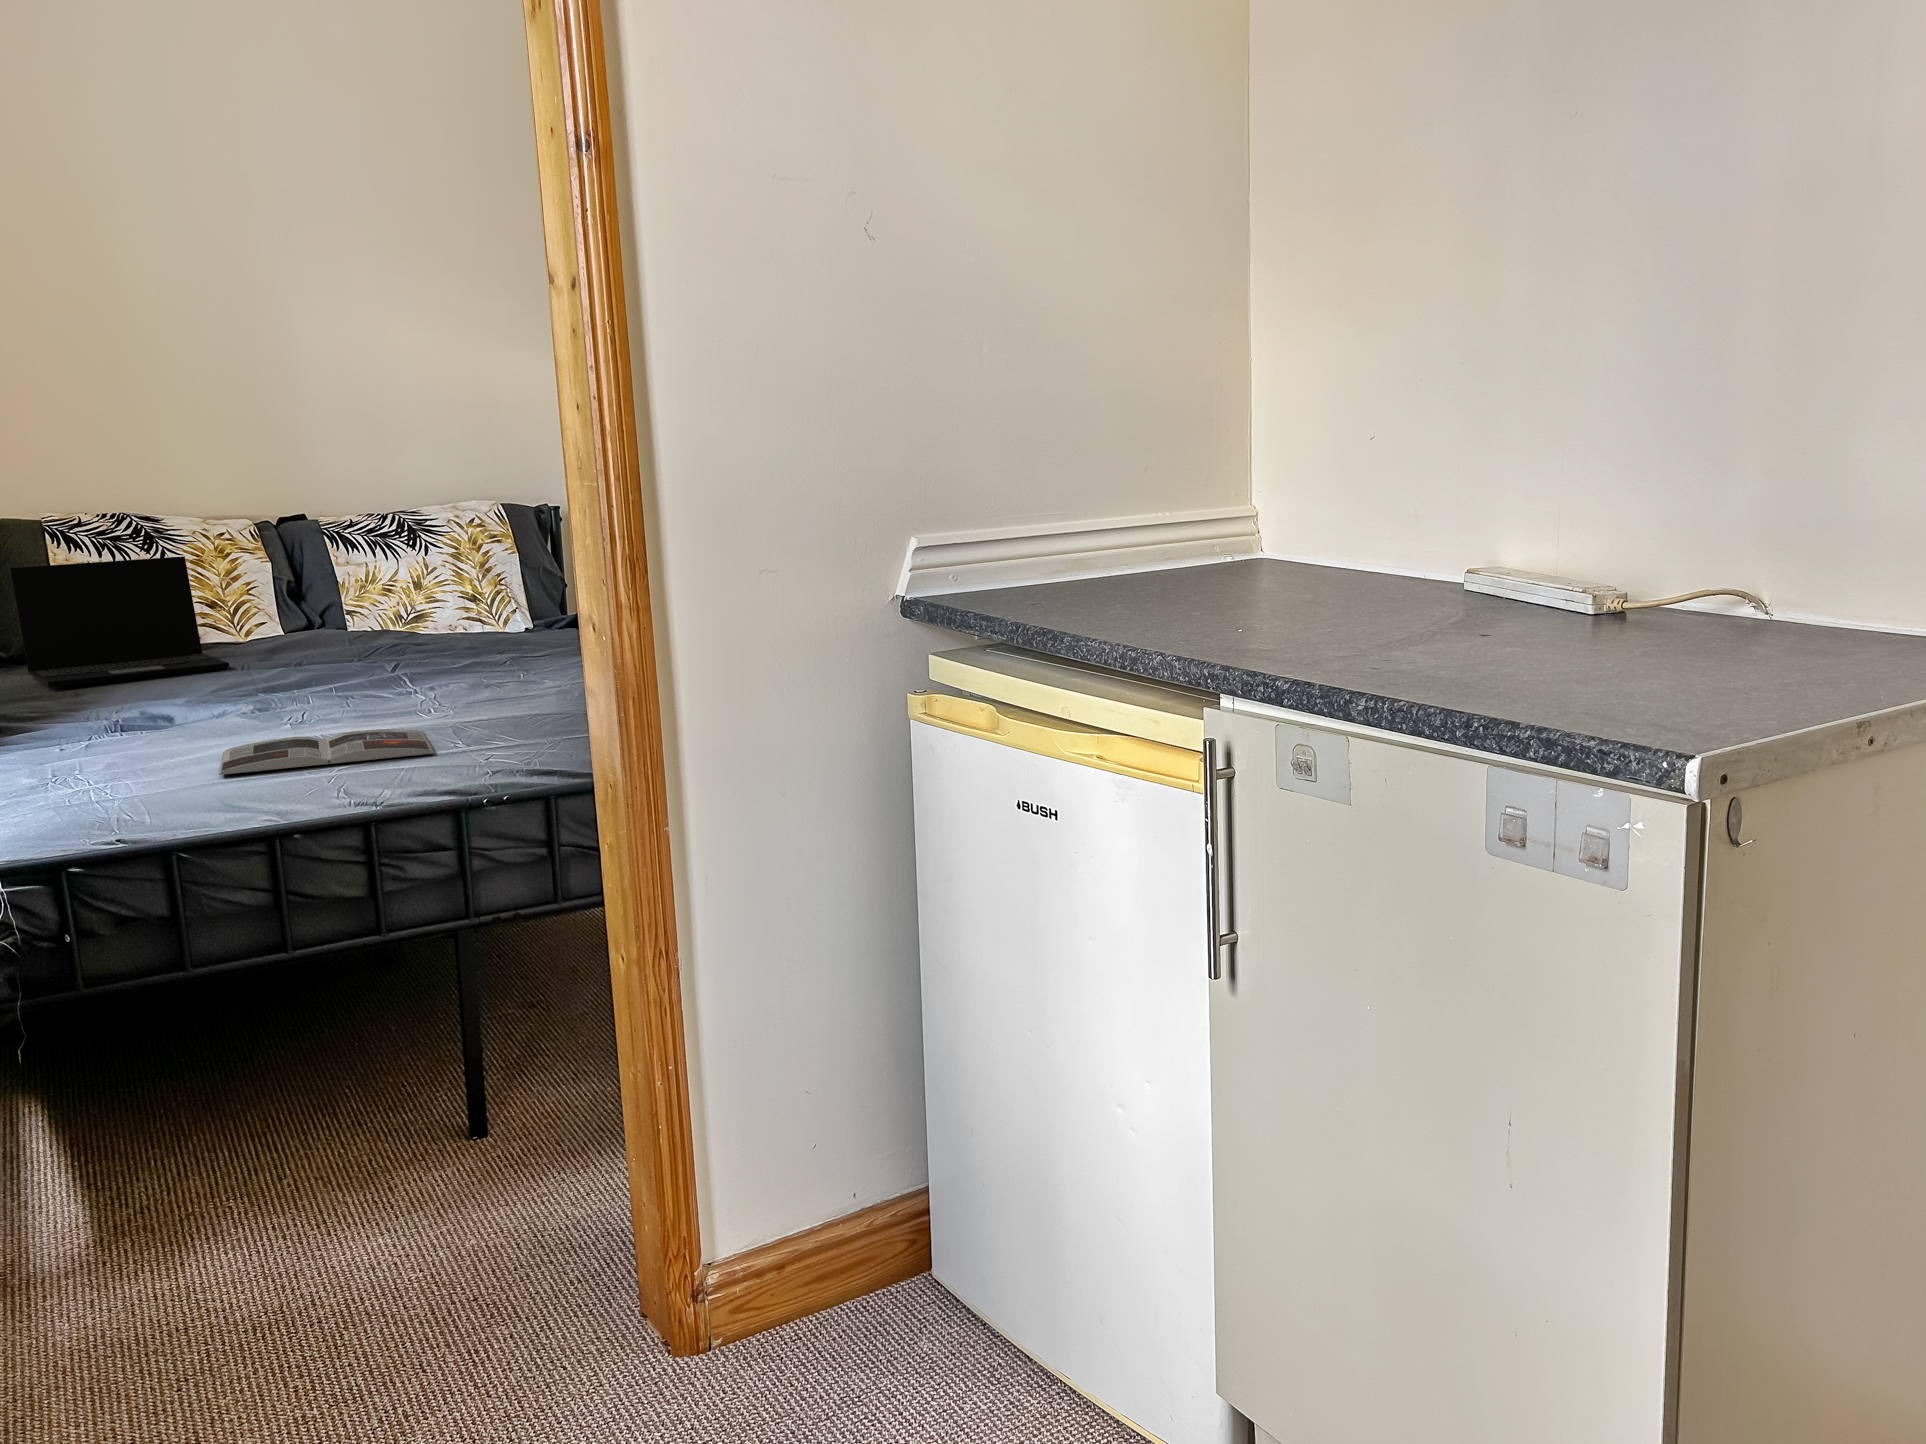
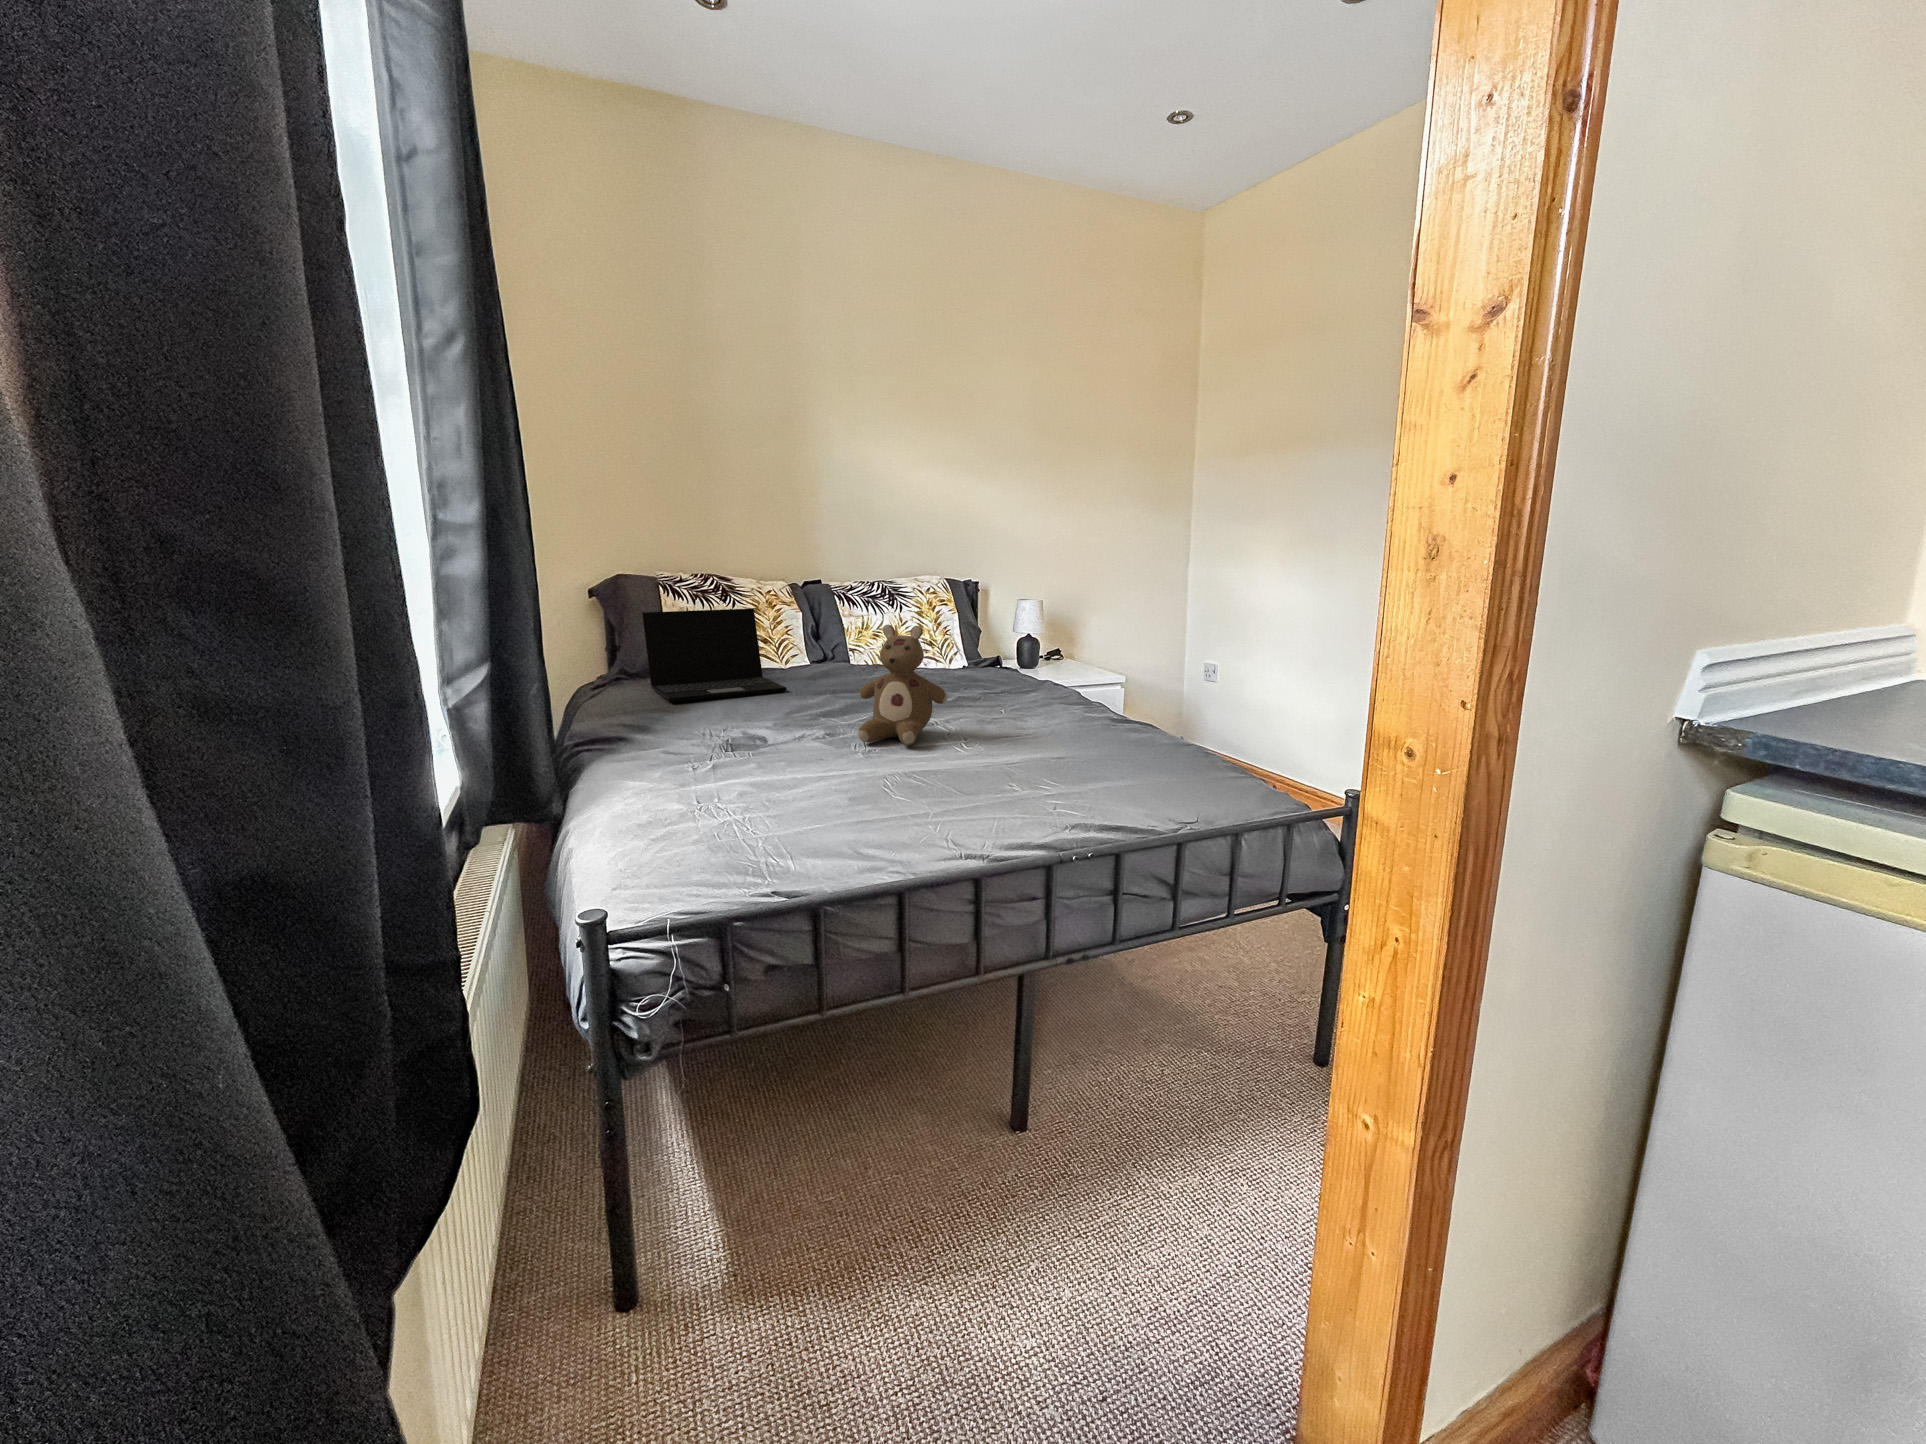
stuffed bear: none [291,557,415,712] -> present [858,625,947,745]
magazine: present [219,730,434,775] -> none [827,770,1004,816]

